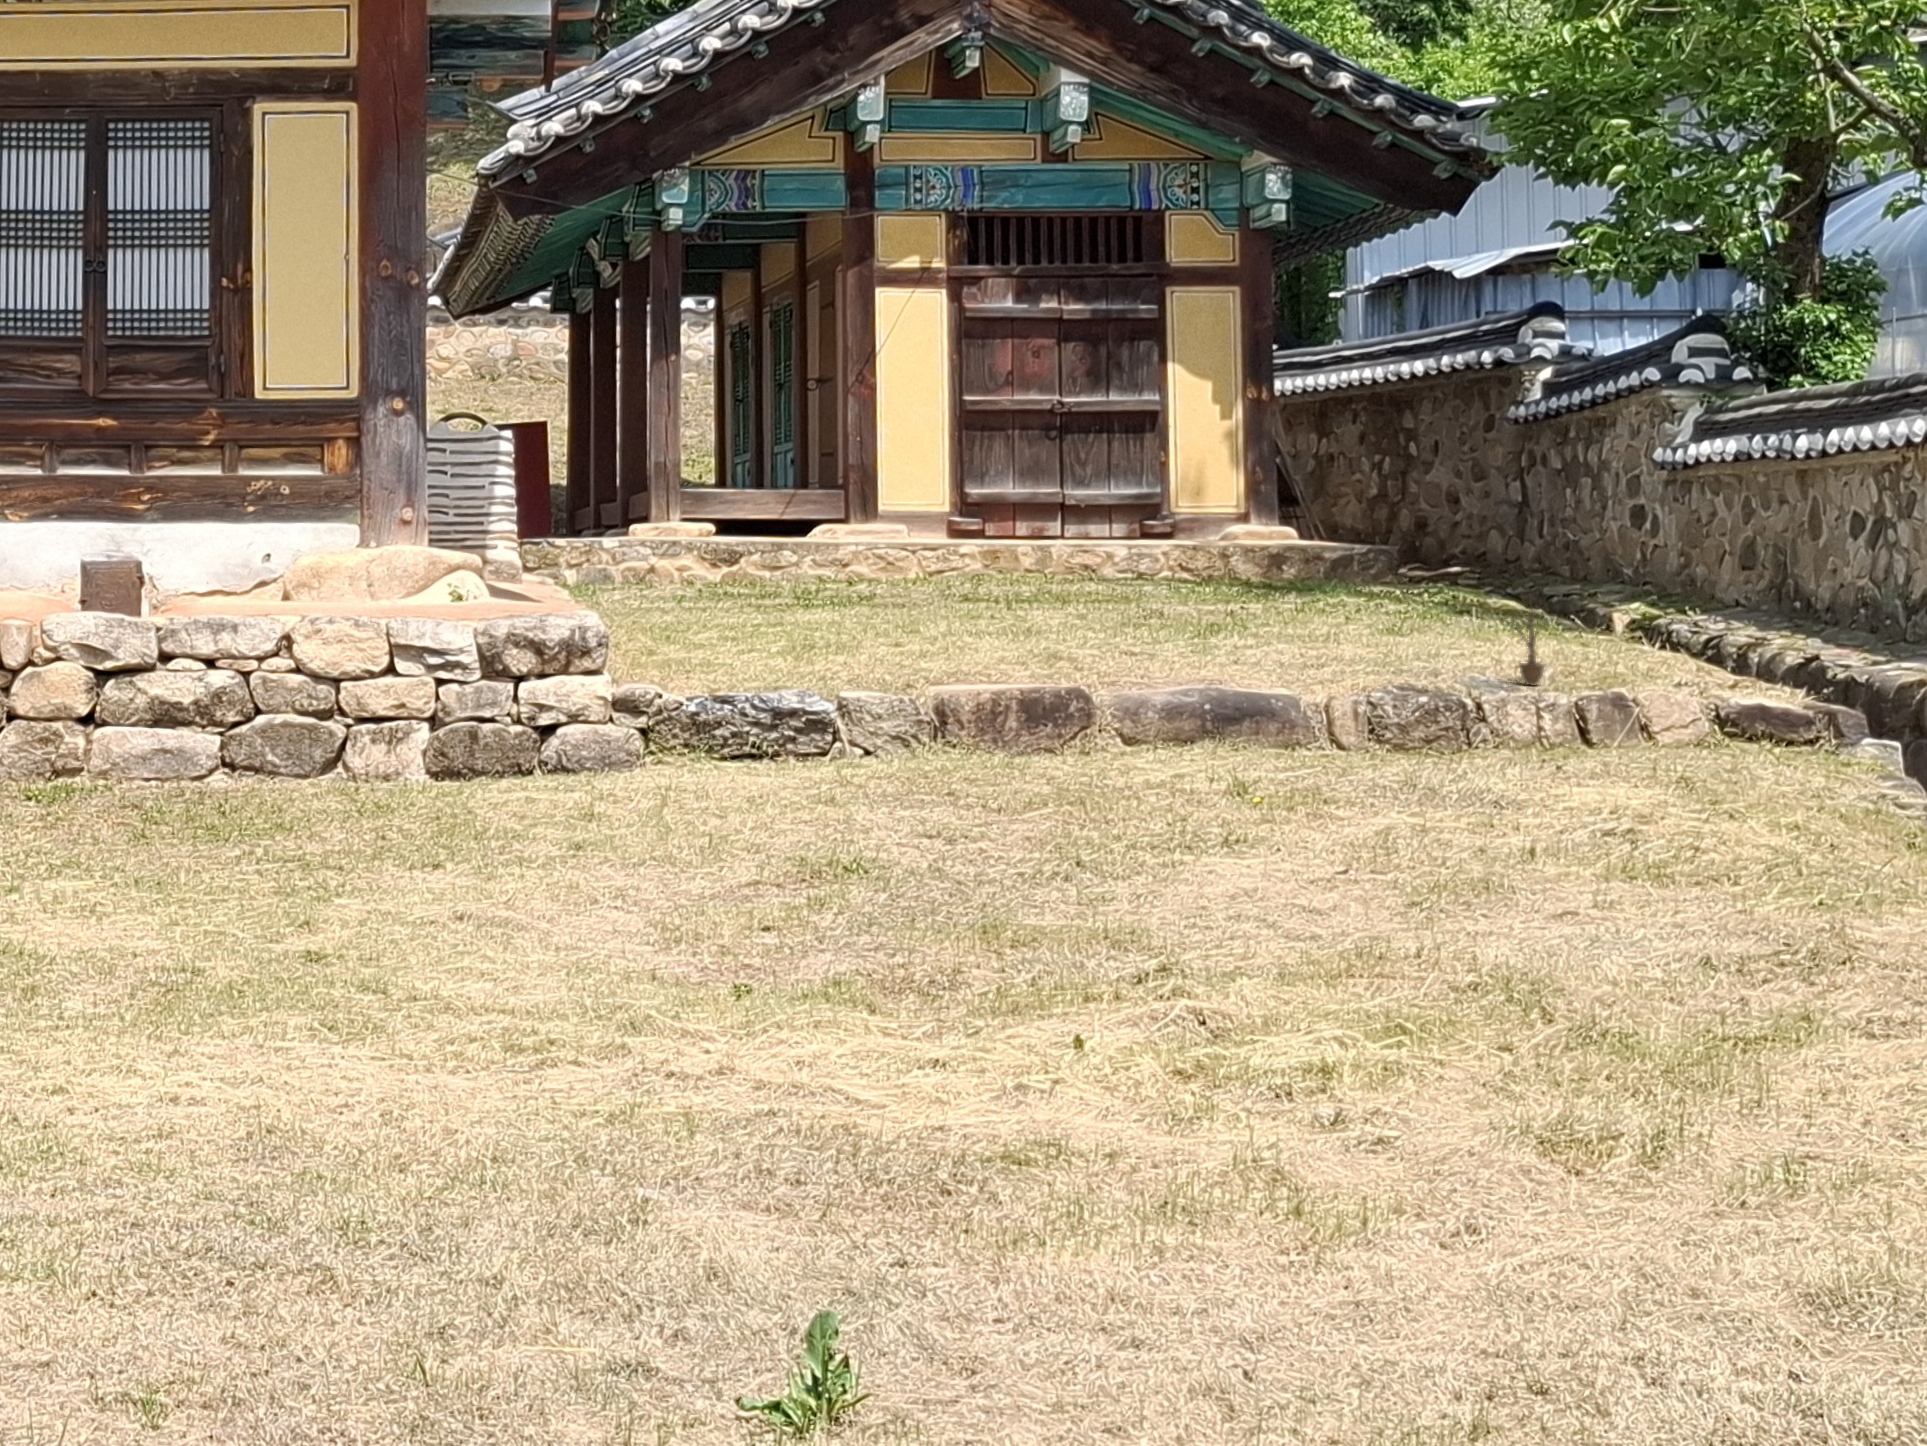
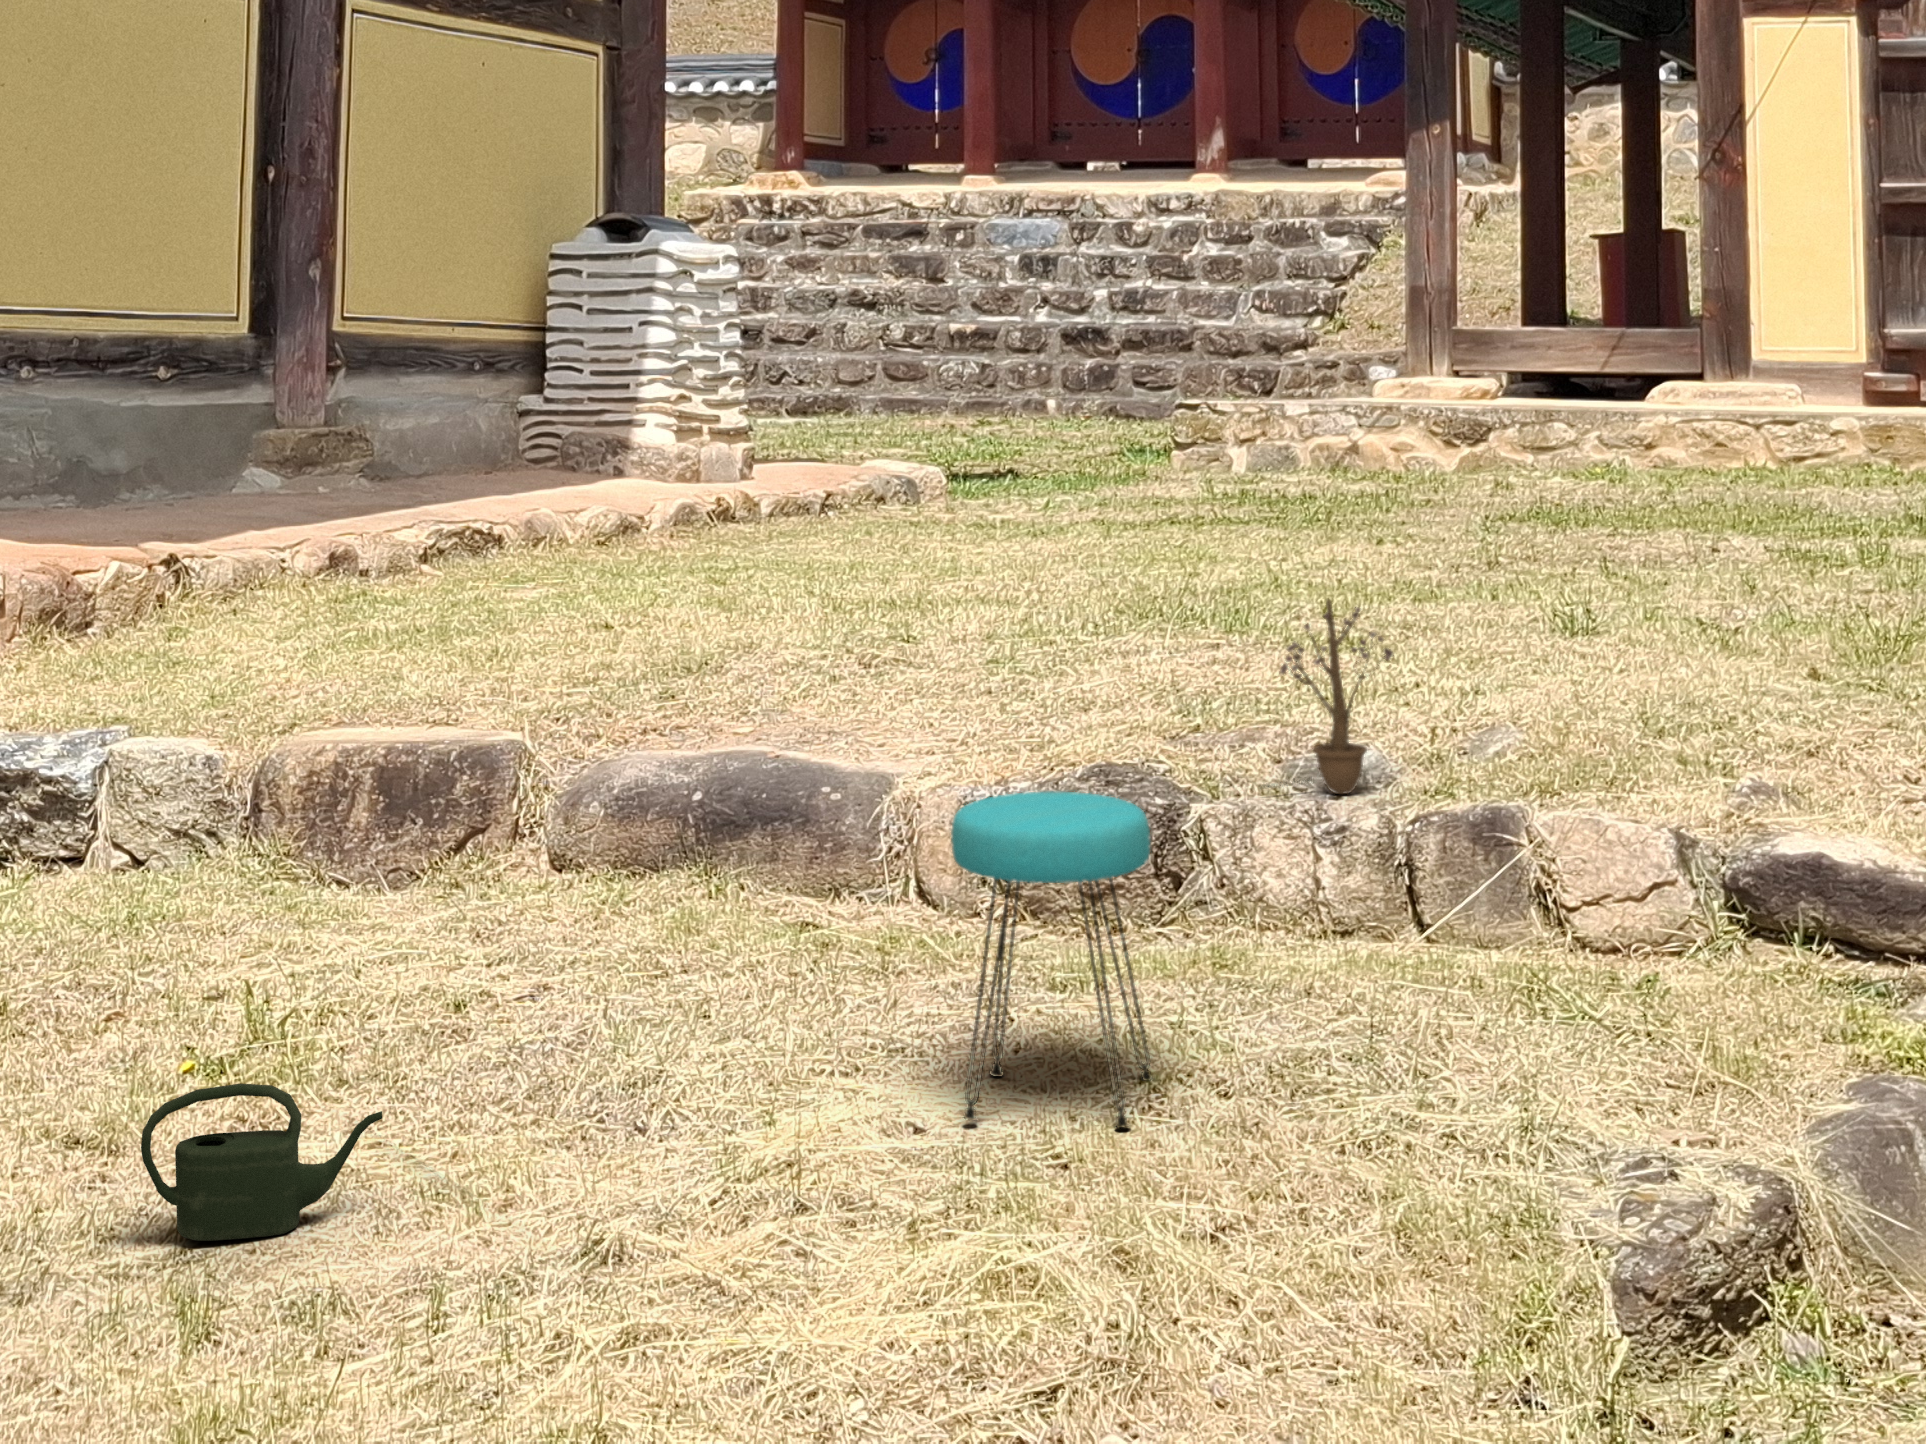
stool: none [1568,667,1677,800] -> present [951,792,1152,1128]
watering can: none [1358,790,1433,855] -> present [141,1083,382,1241]

